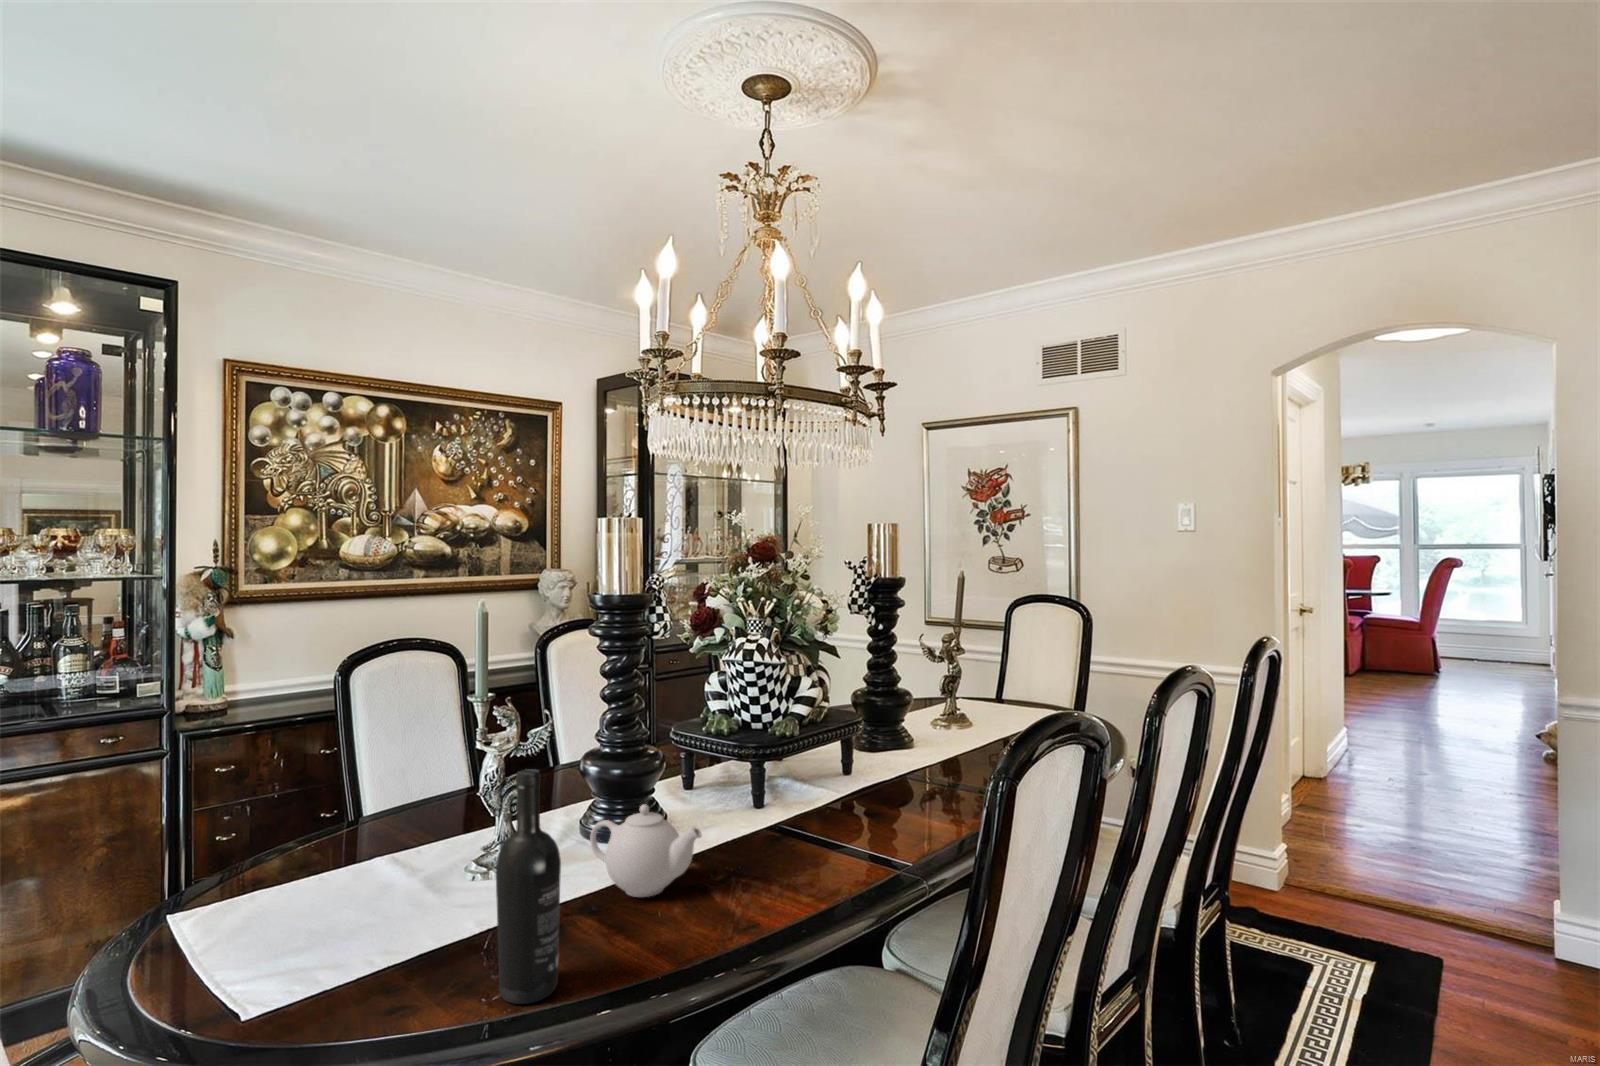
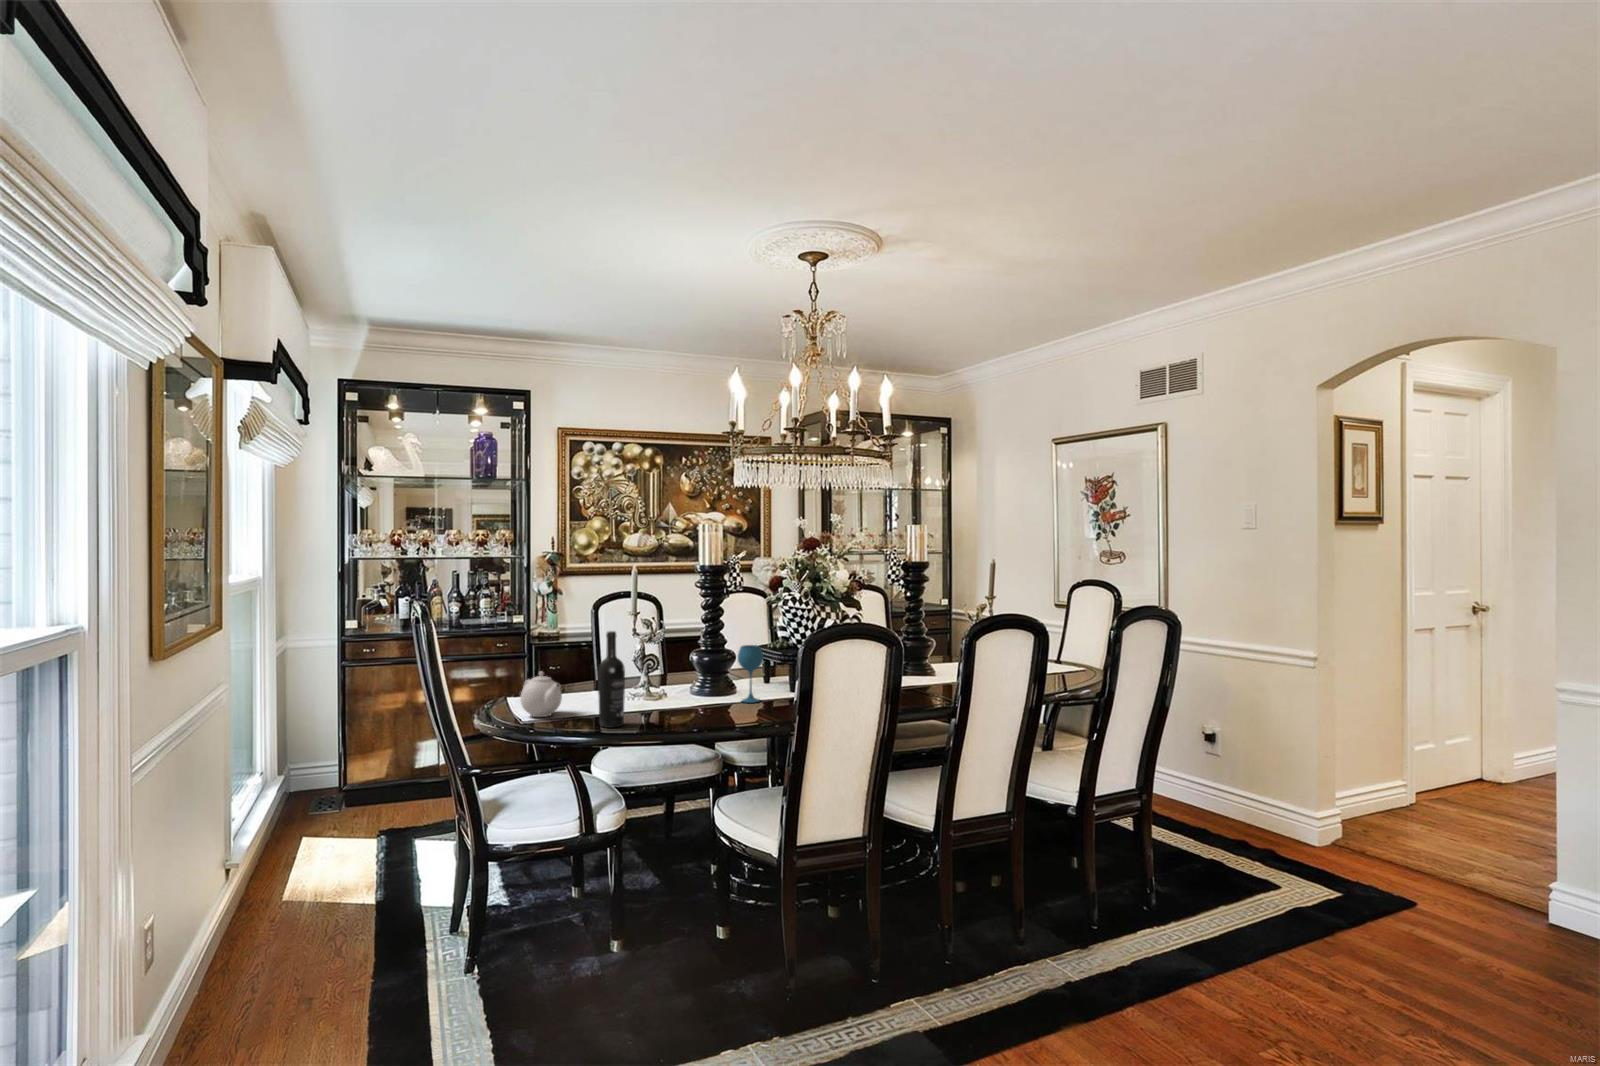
wineglass: none [709,742,756,852] -> present [738,645,764,703]
teapot: present [590,804,702,897] -> present [520,671,562,717]

